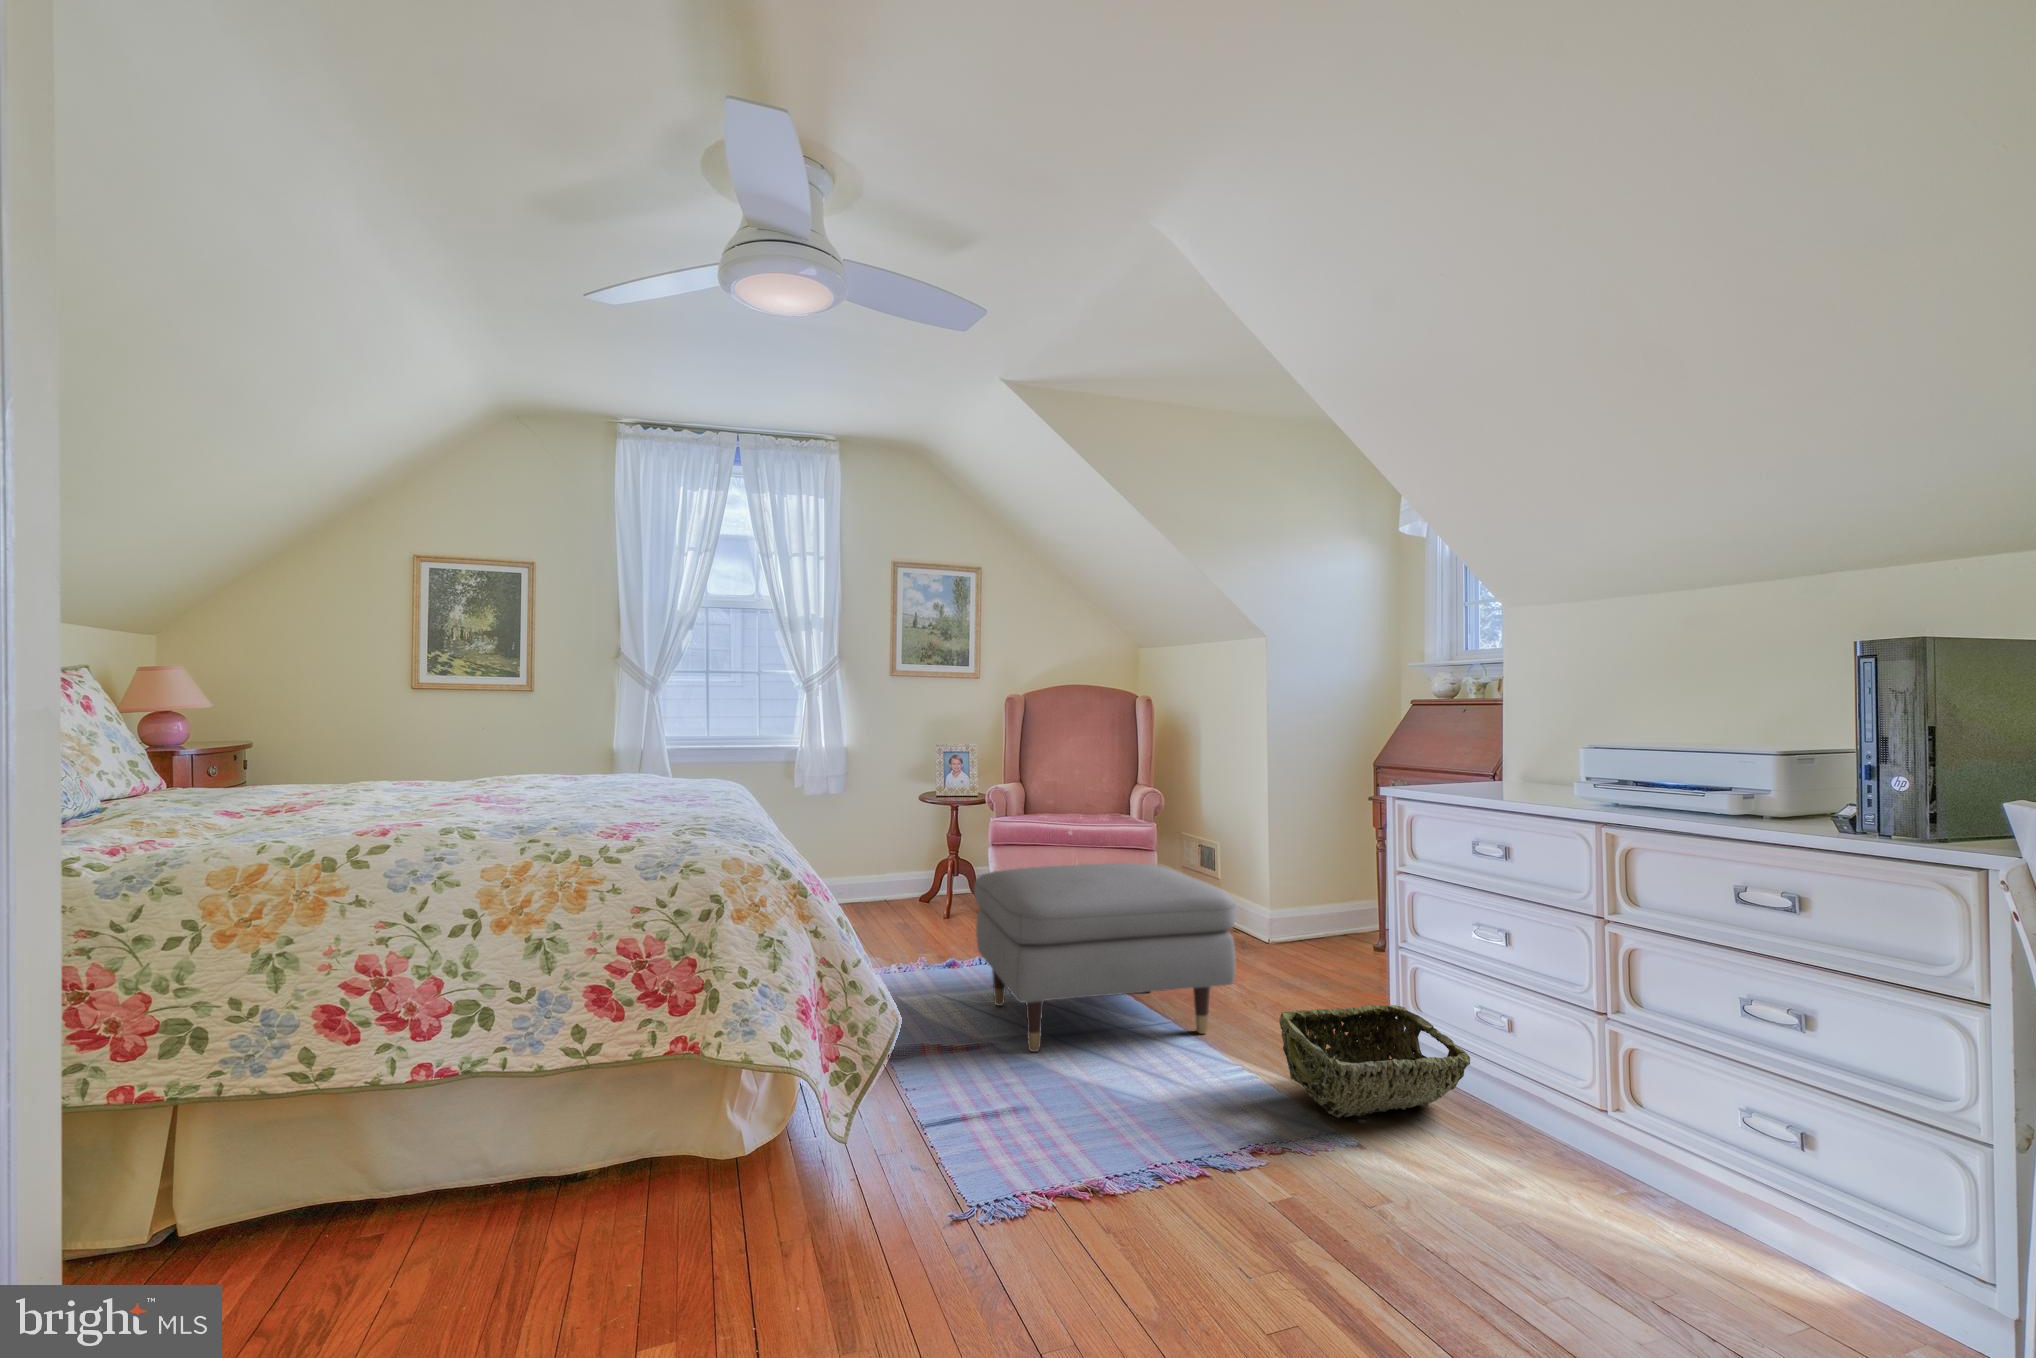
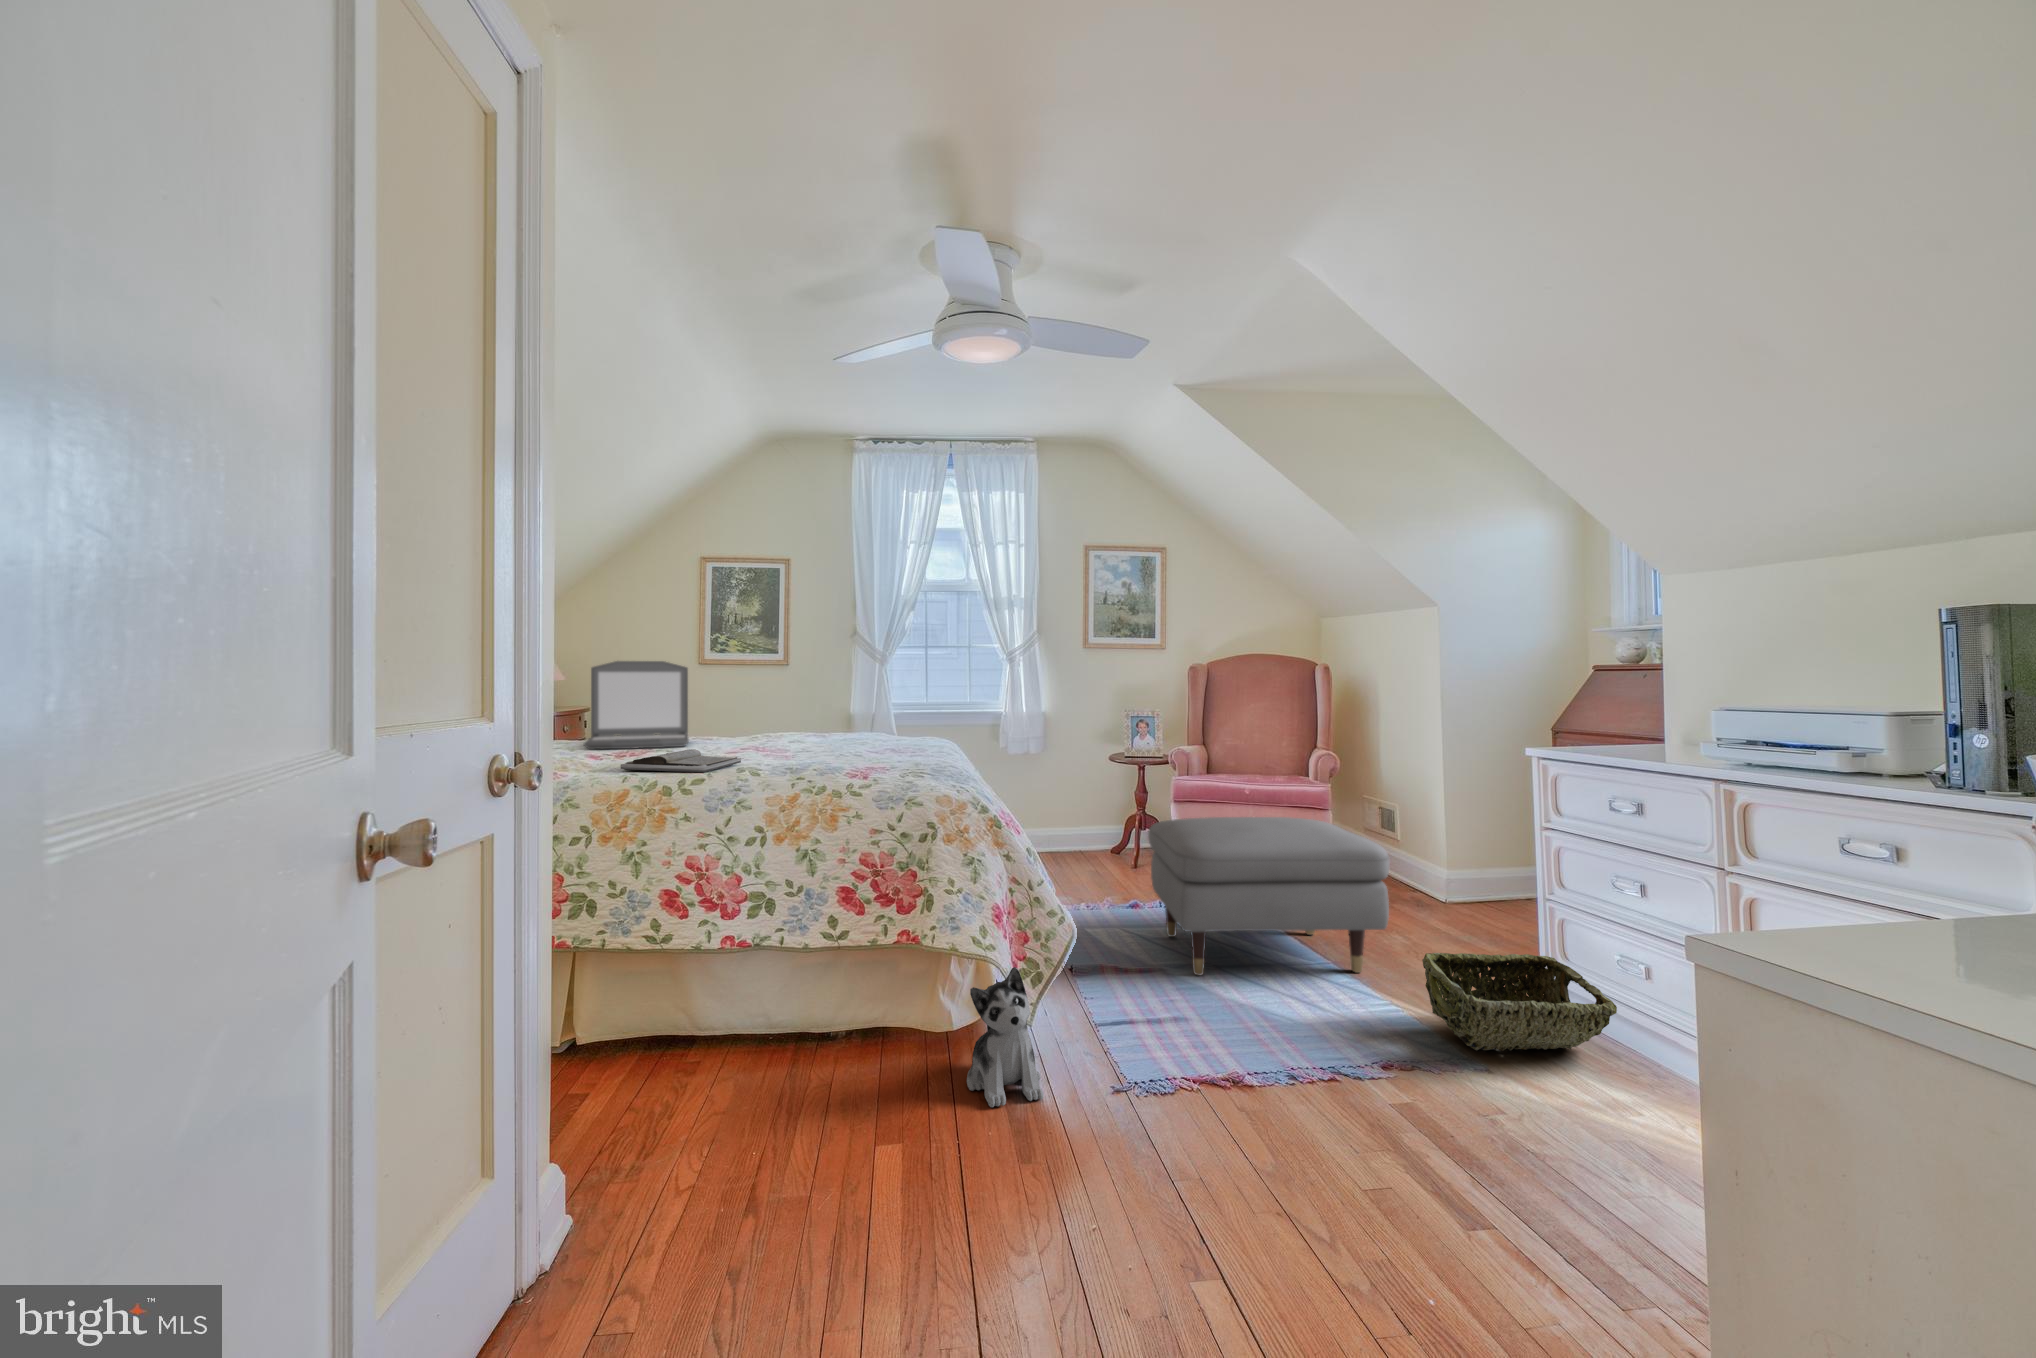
laptop: none [208,683,379,805] -> present [584,661,689,749]
book: none [255,805,449,839] -> present [620,749,741,772]
plush toy: none [761,1076,863,1266] -> present [967,967,1044,1107]

